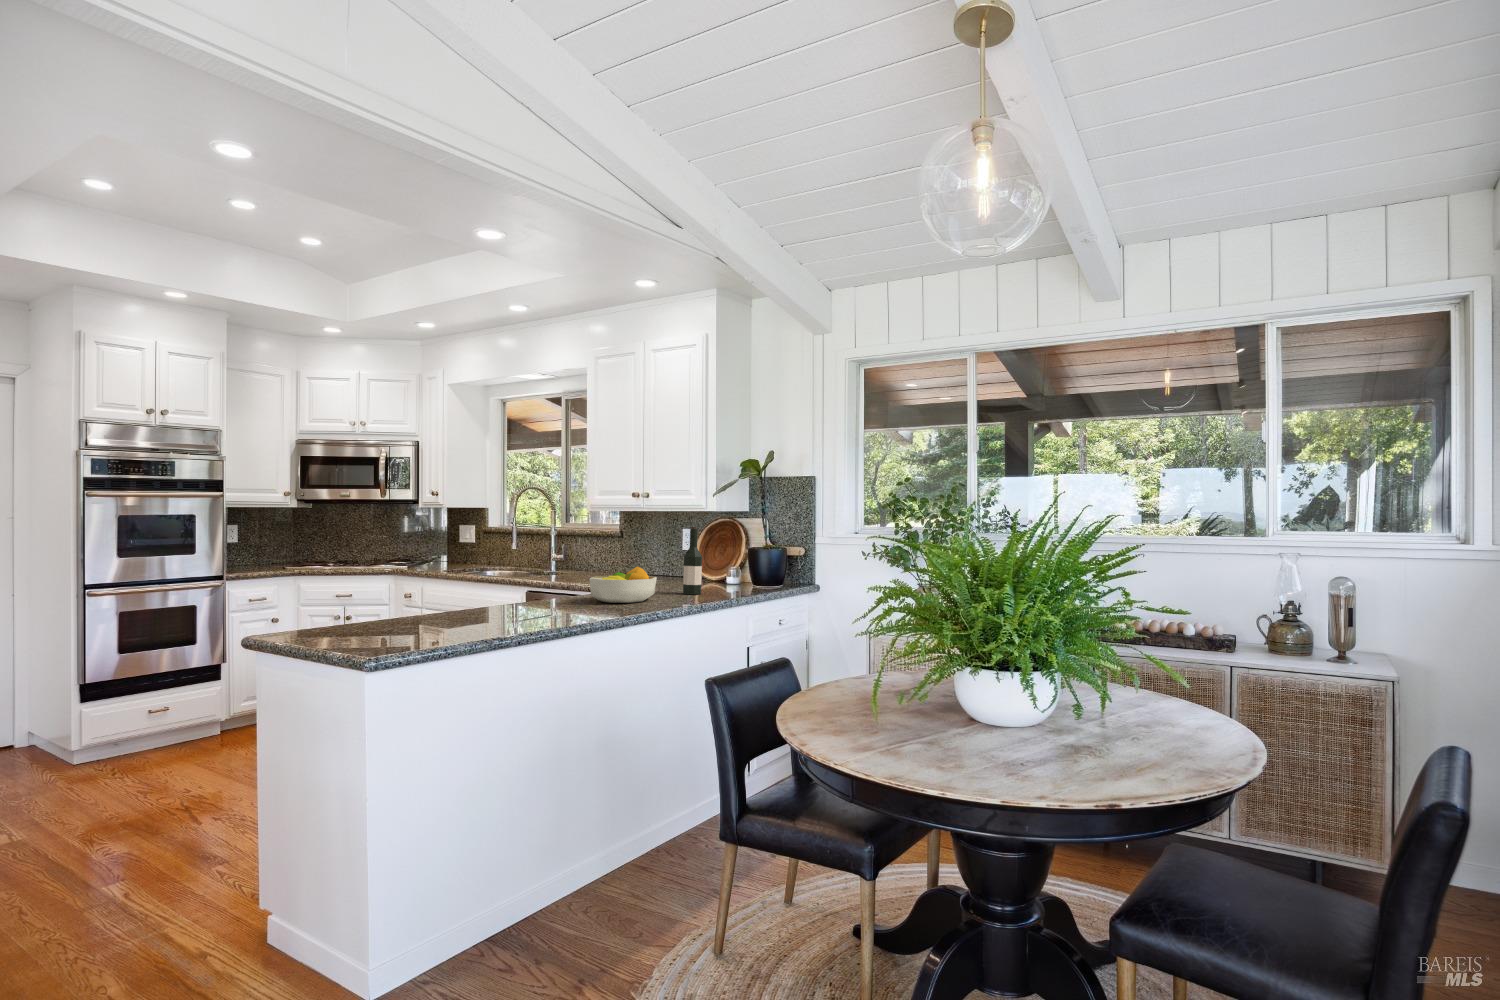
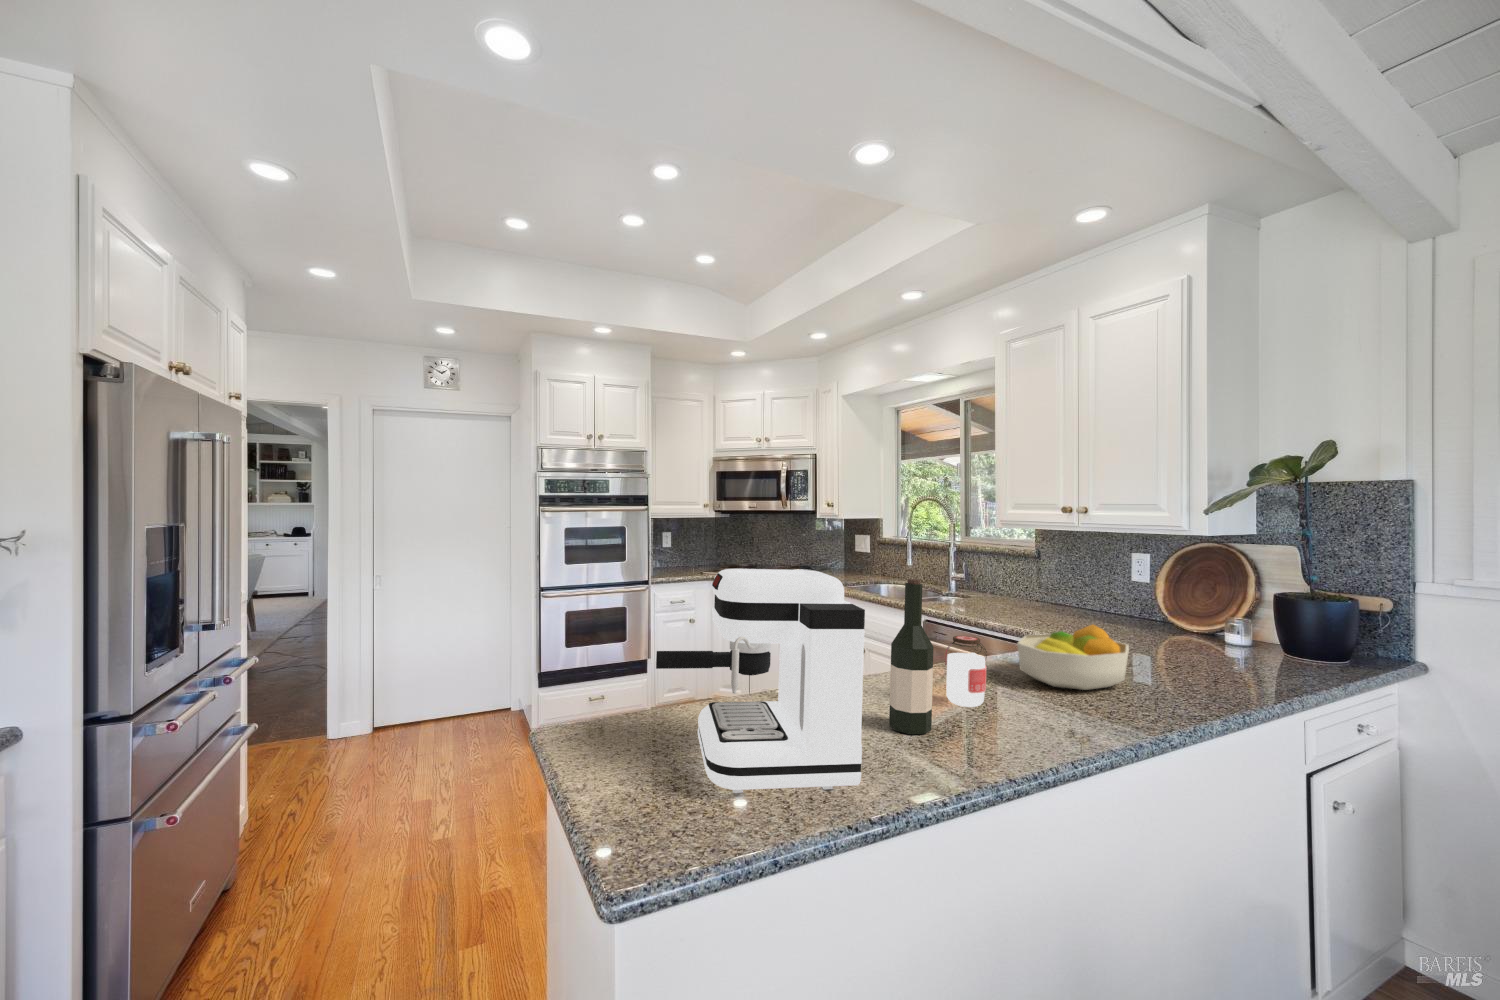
coffee maker: none [370,522,499,637] -> present [656,569,865,793]
wine bottle: present [683,527,702,594] -> present [889,579,933,734]
jar: none [542,569,568,611] -> present [945,636,987,707]

